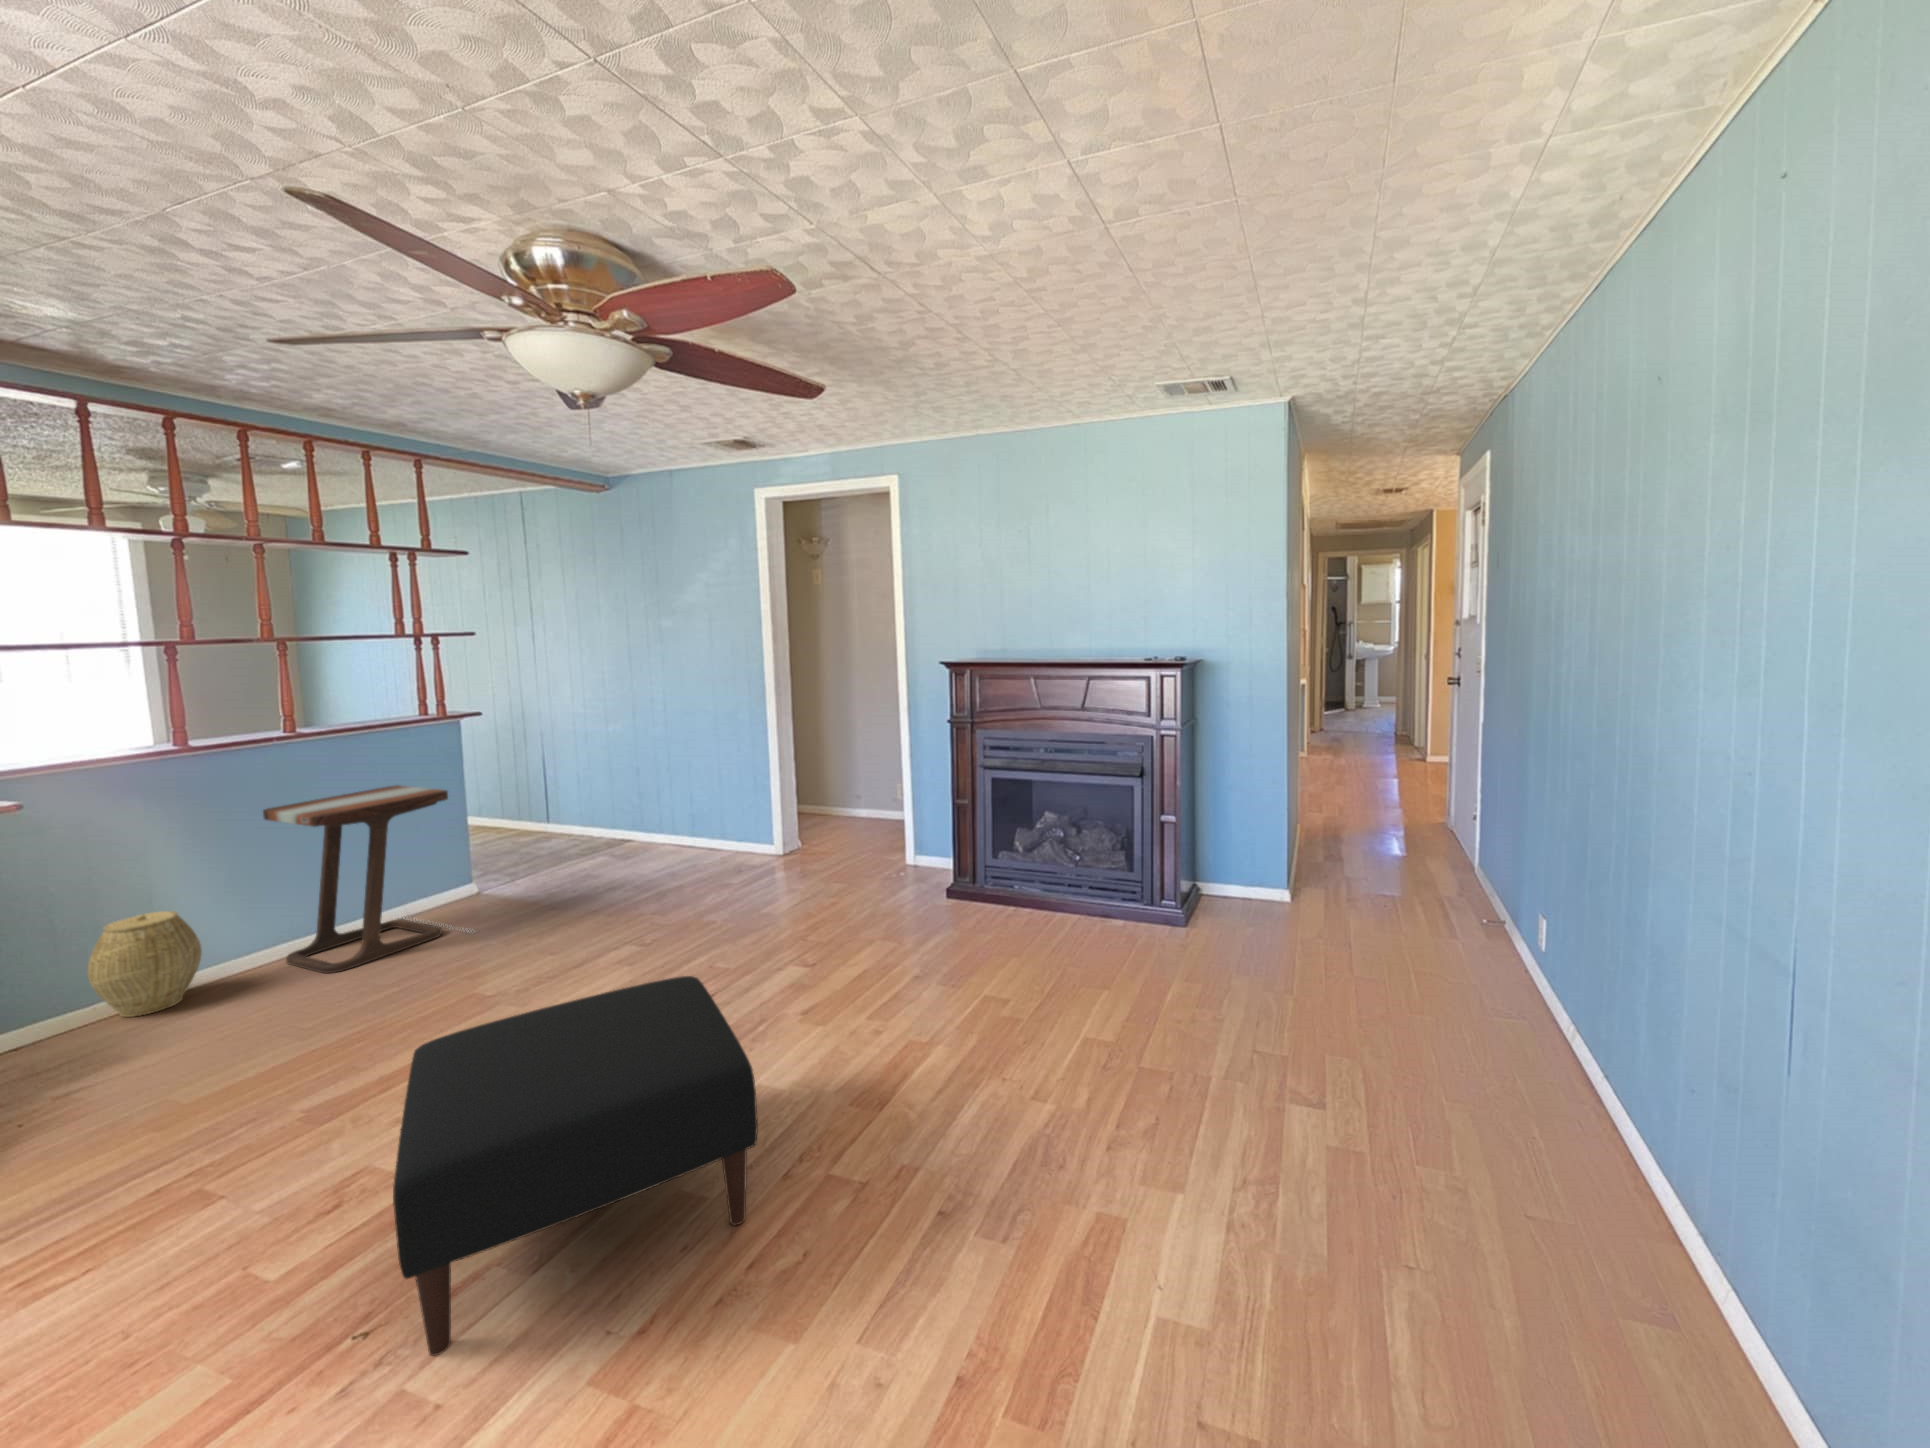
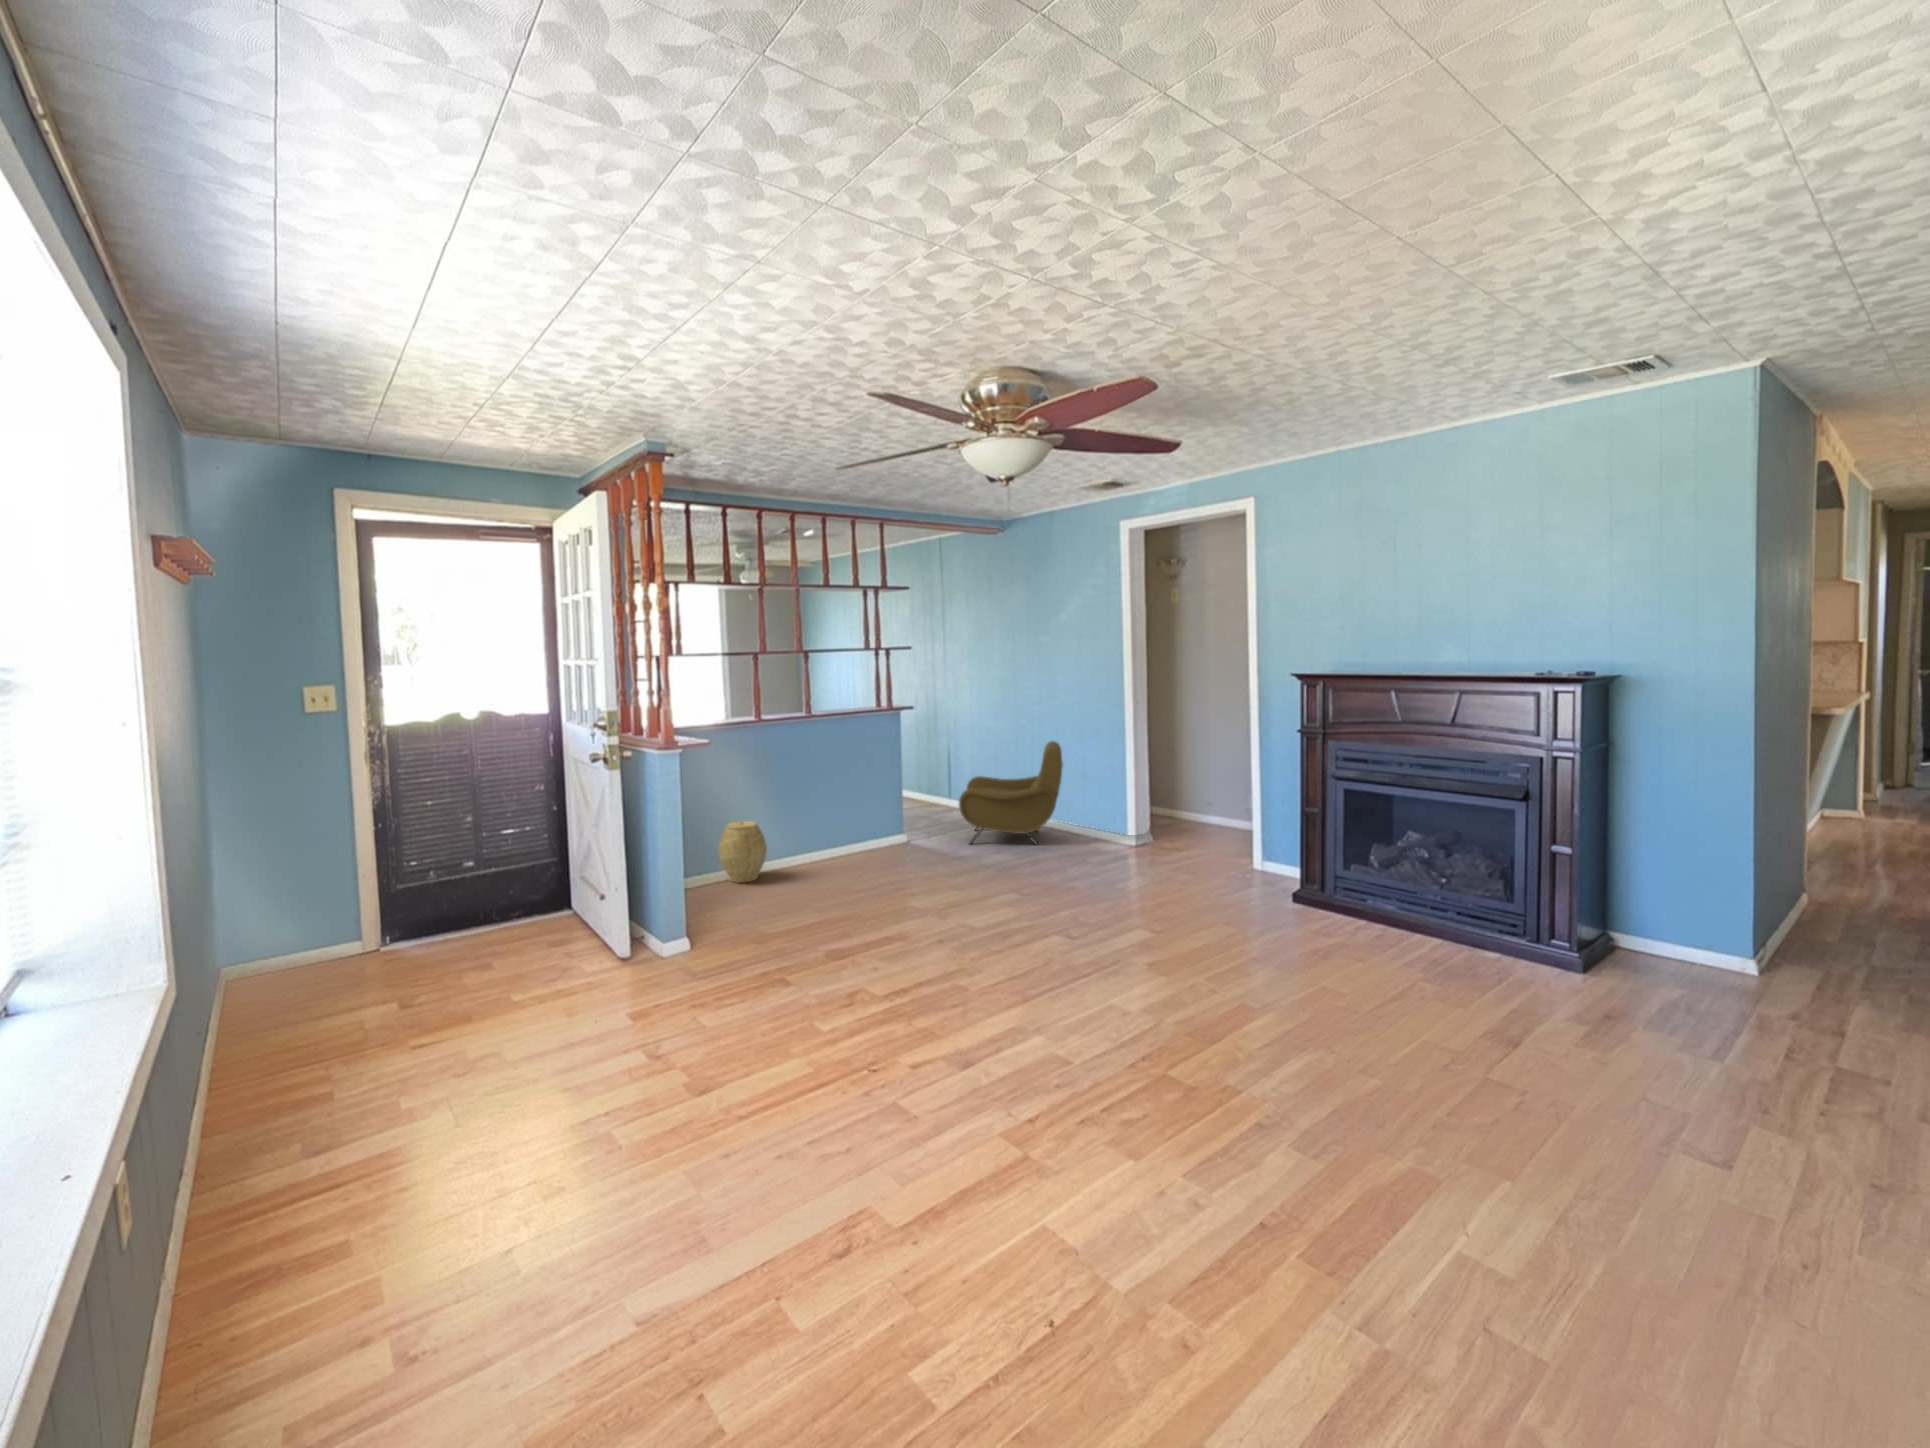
armchair: none [554,744,694,883] -> present [959,741,1063,844]
side table: present [263,785,469,974] -> none [796,756,911,878]
ottoman: present [393,976,758,1356] -> none [896,904,1112,1092]

